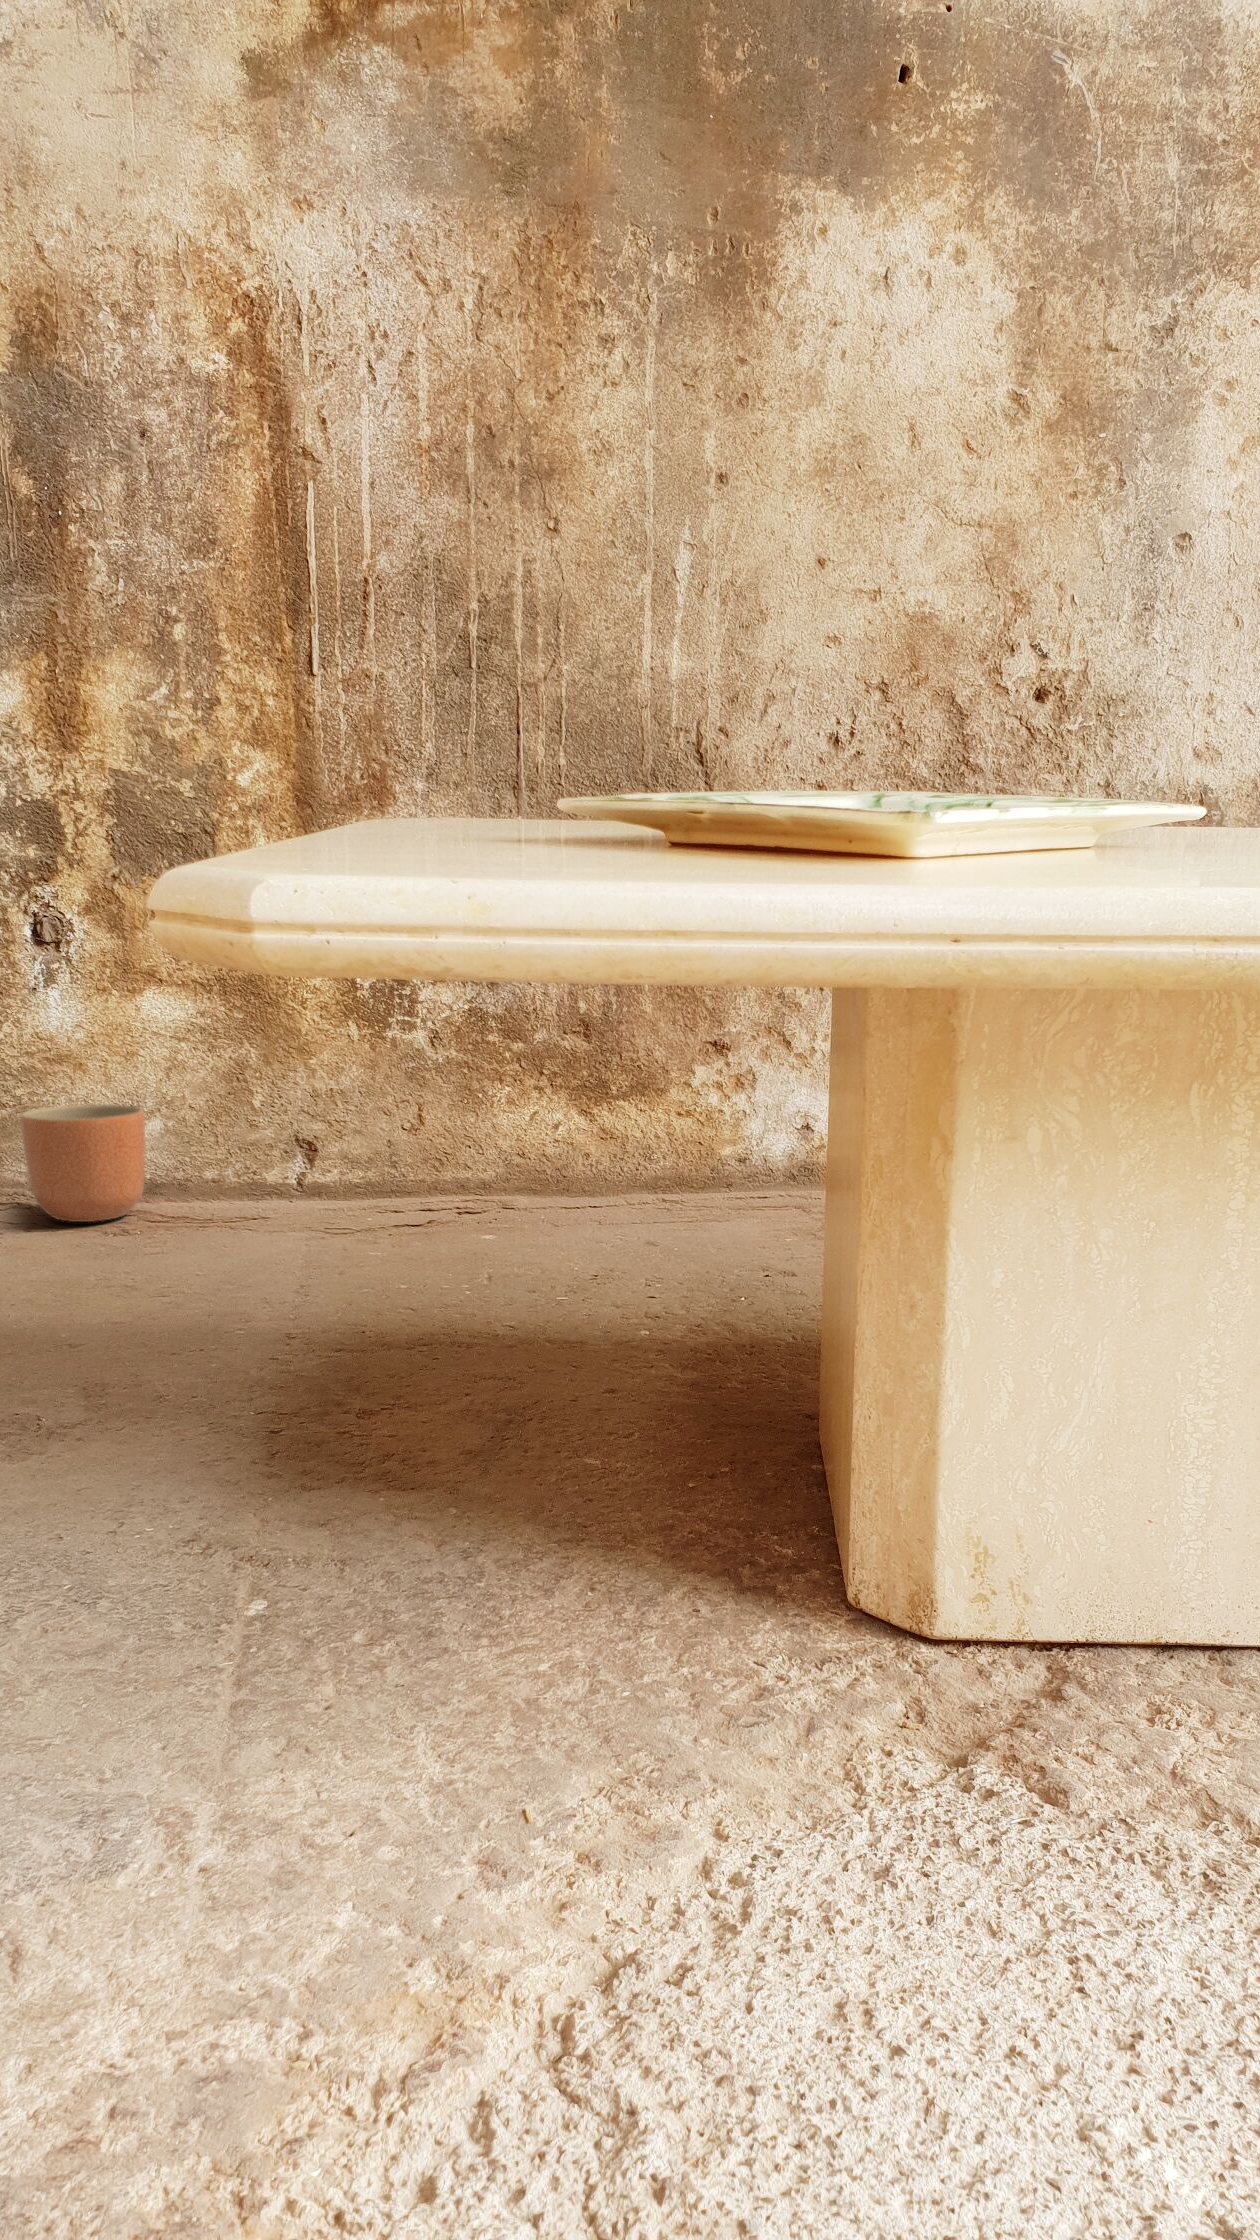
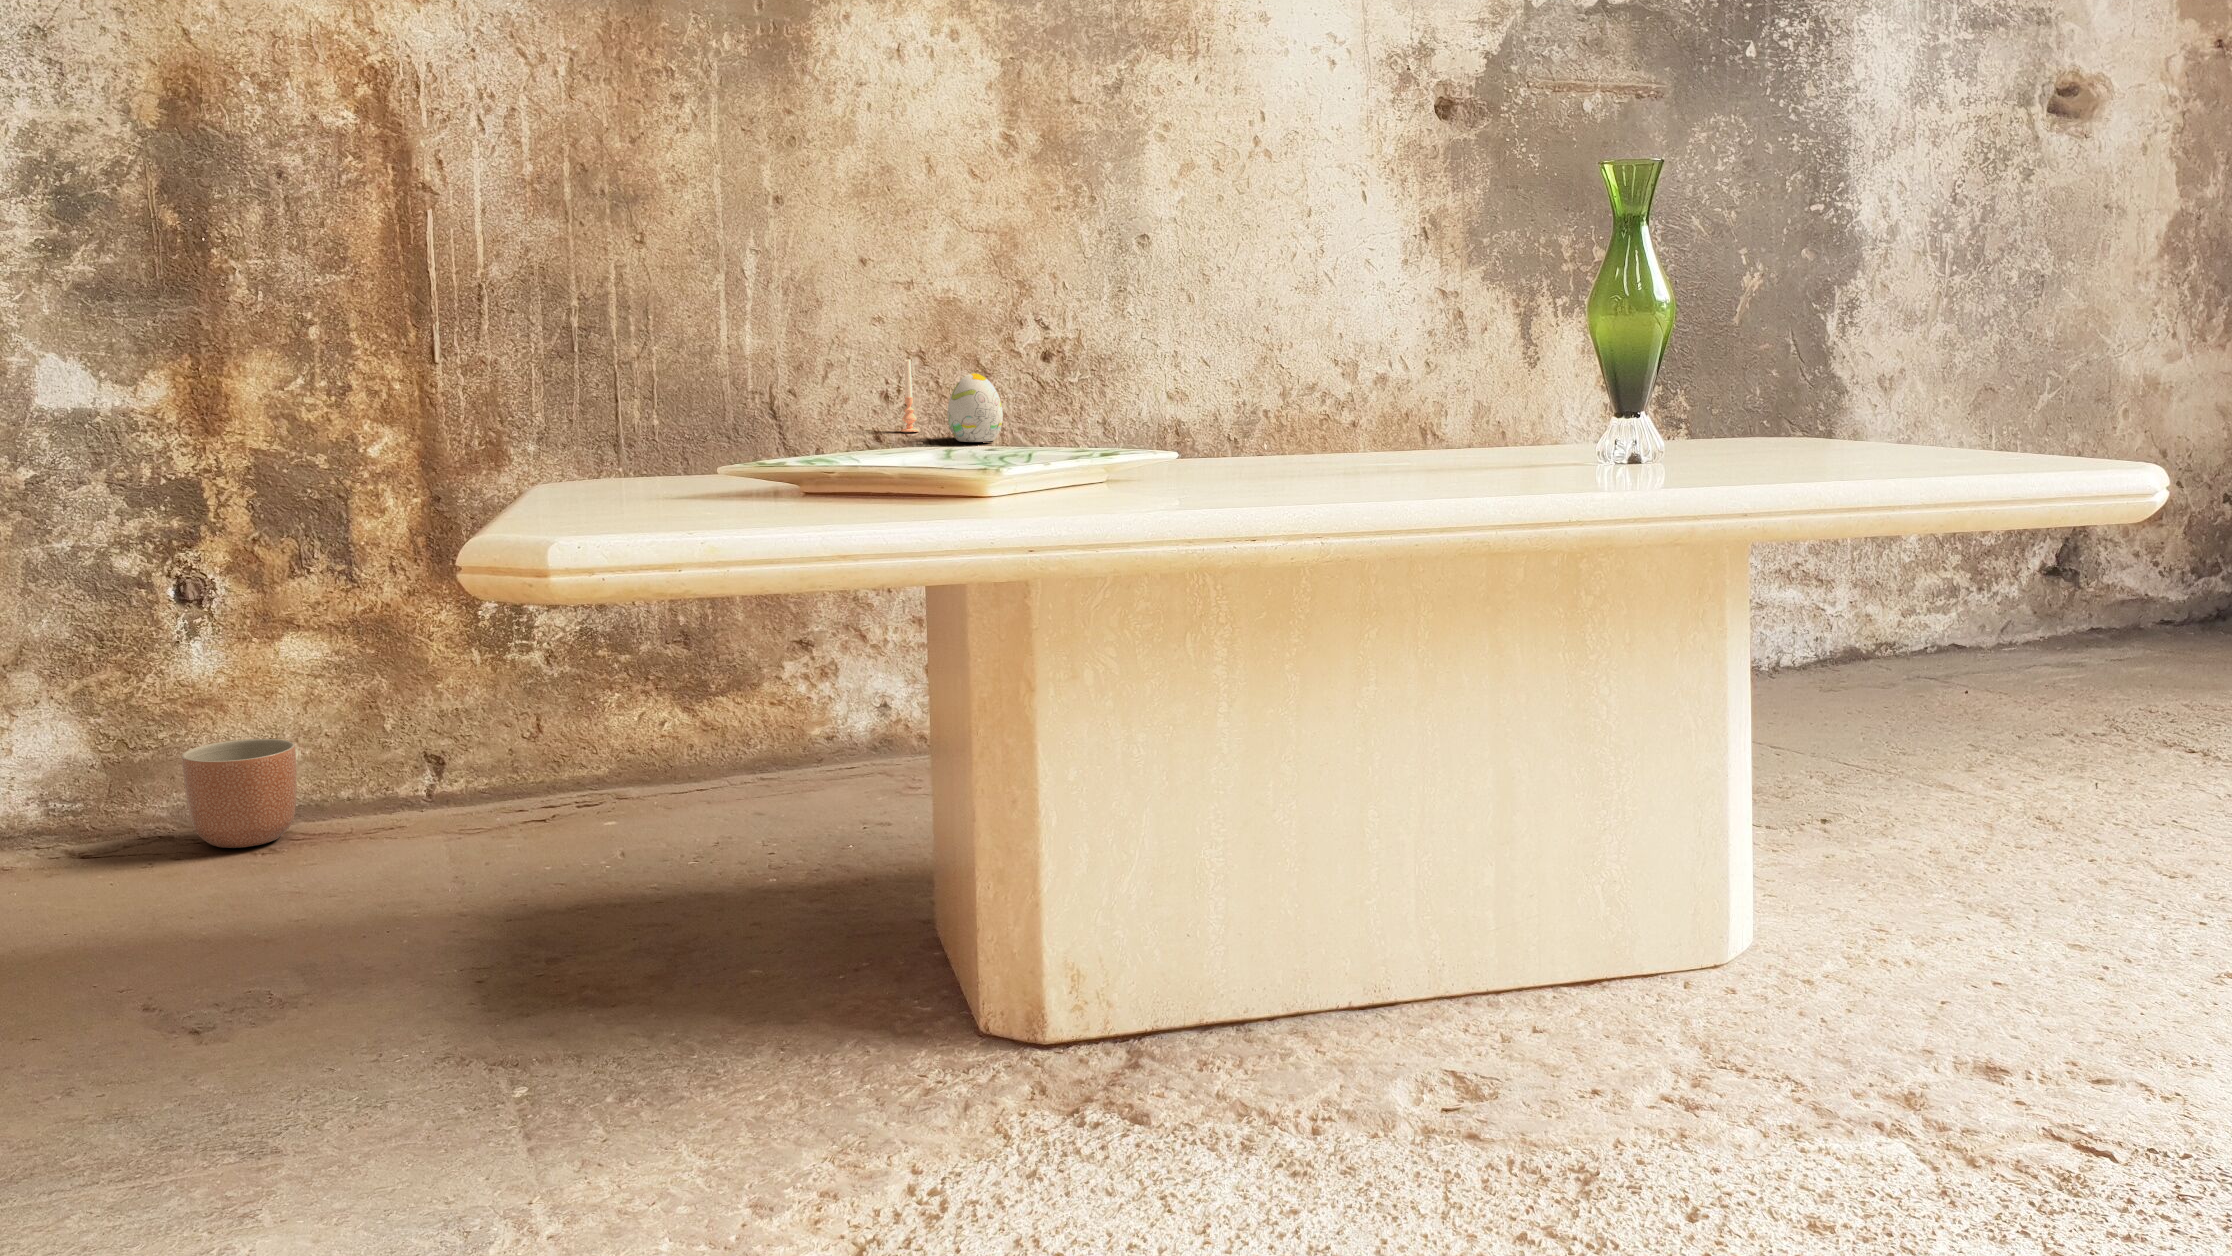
candle: none [856,687,879,782] -> present [901,359,919,432]
decorative egg: none [914,696,984,787] -> present [947,373,1003,442]

